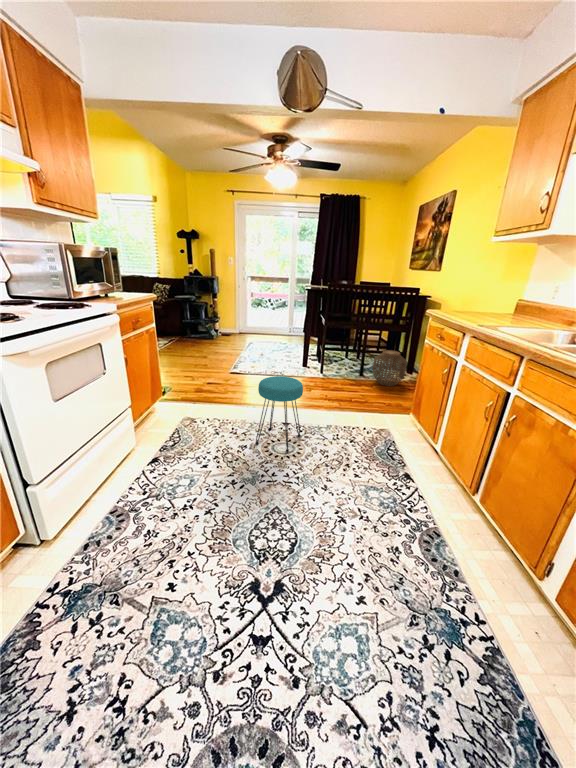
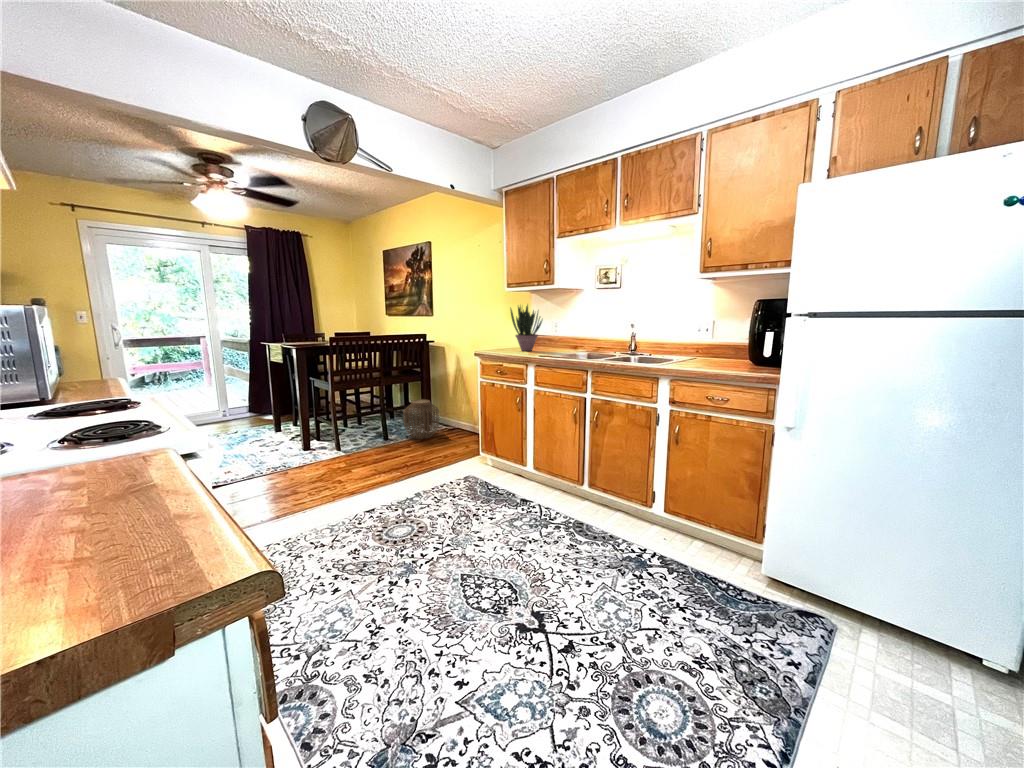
potted plant: none [472,257,517,319] -> present [510,305,542,351]
stool: present [255,376,303,452] -> none [354,446,413,540]

